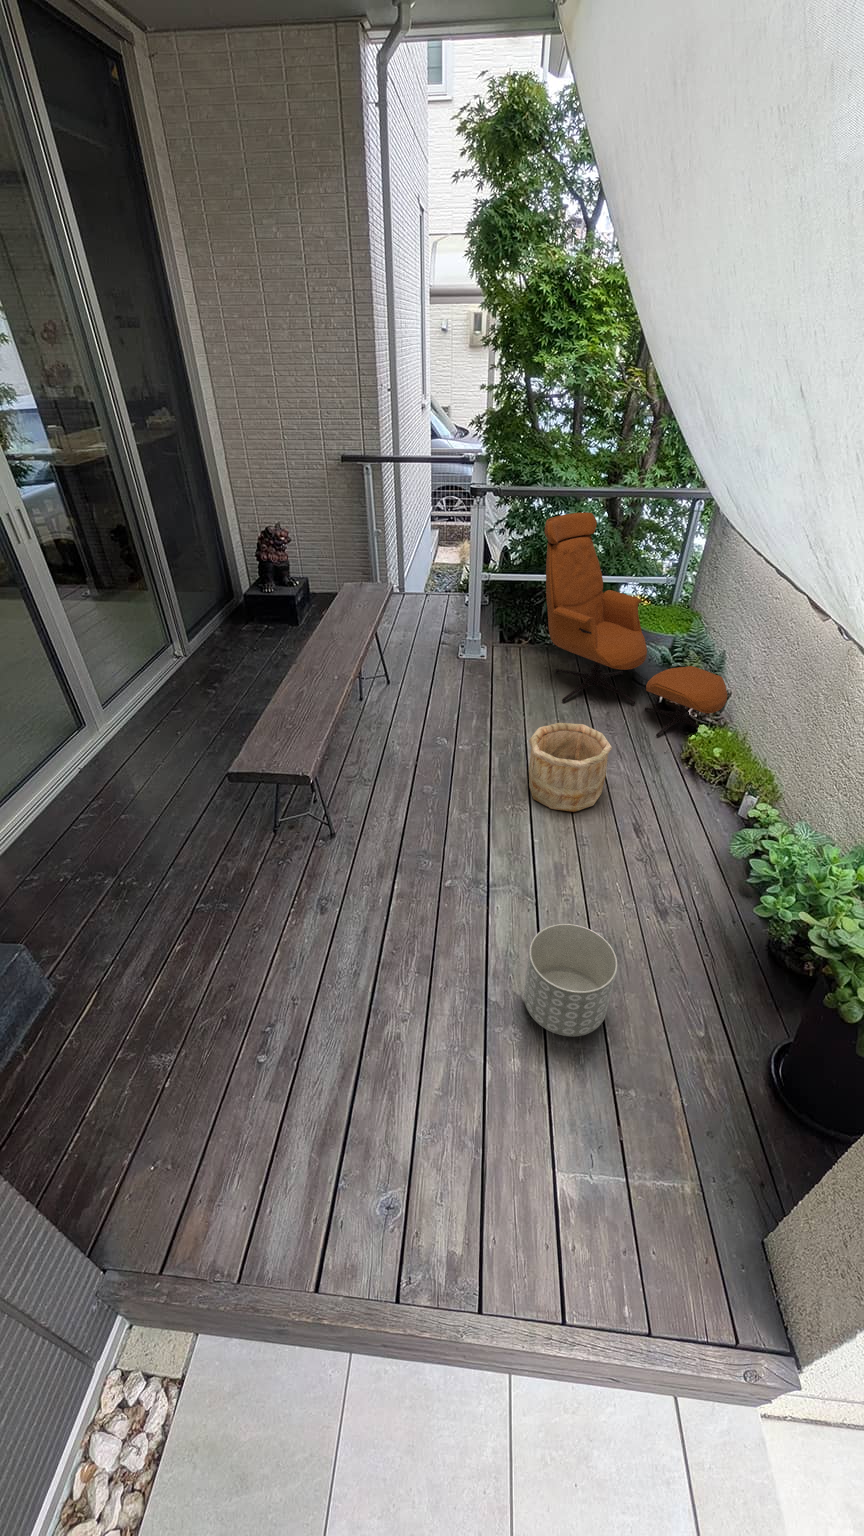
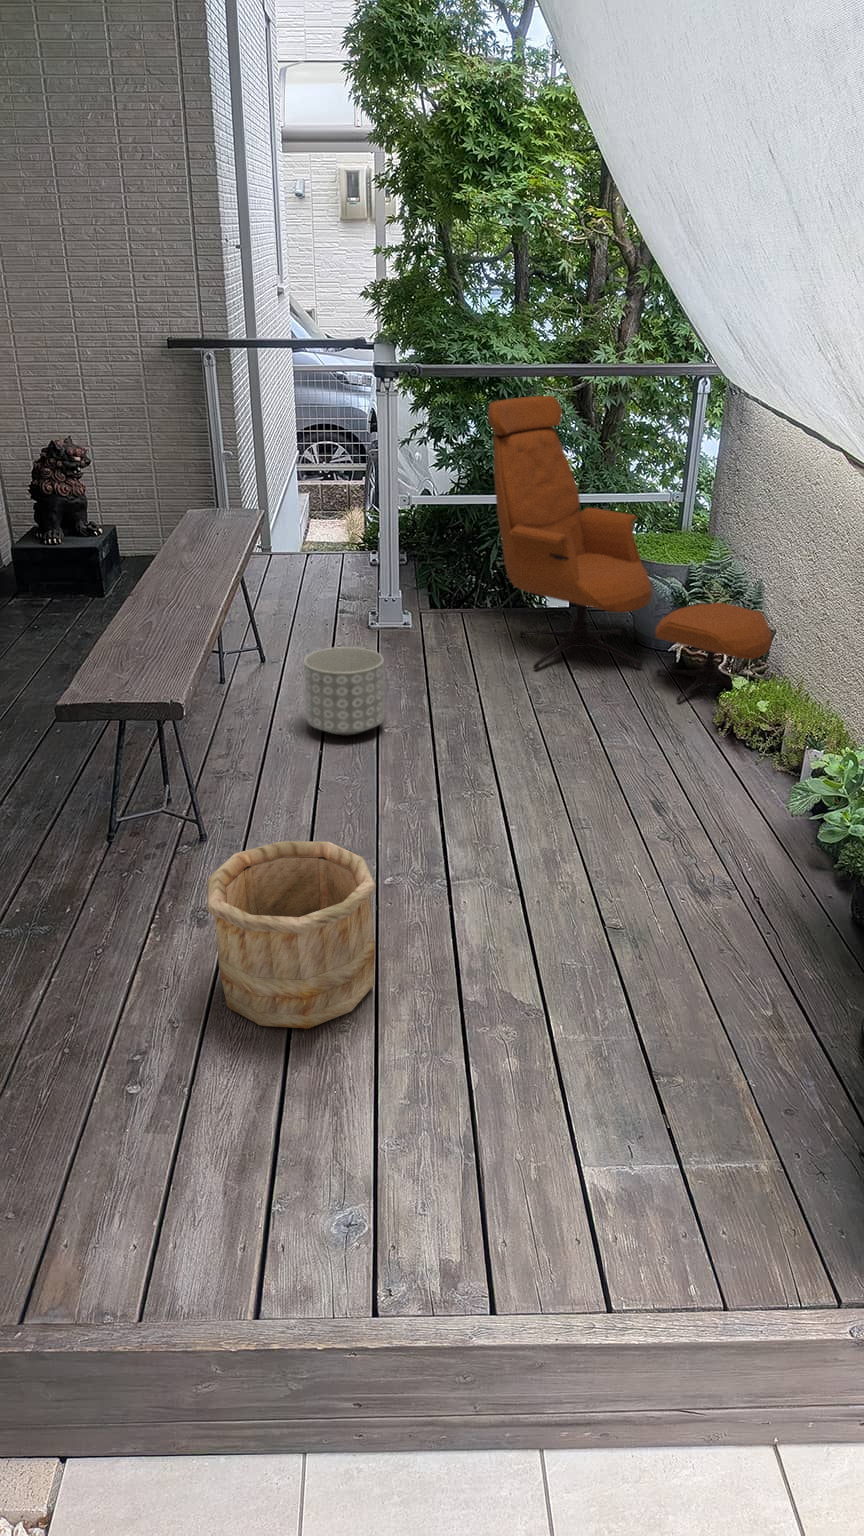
wooden bucket: present [529,723,612,812] -> present [207,841,376,1028]
planter: present [524,924,617,1037] -> present [304,647,384,735]

